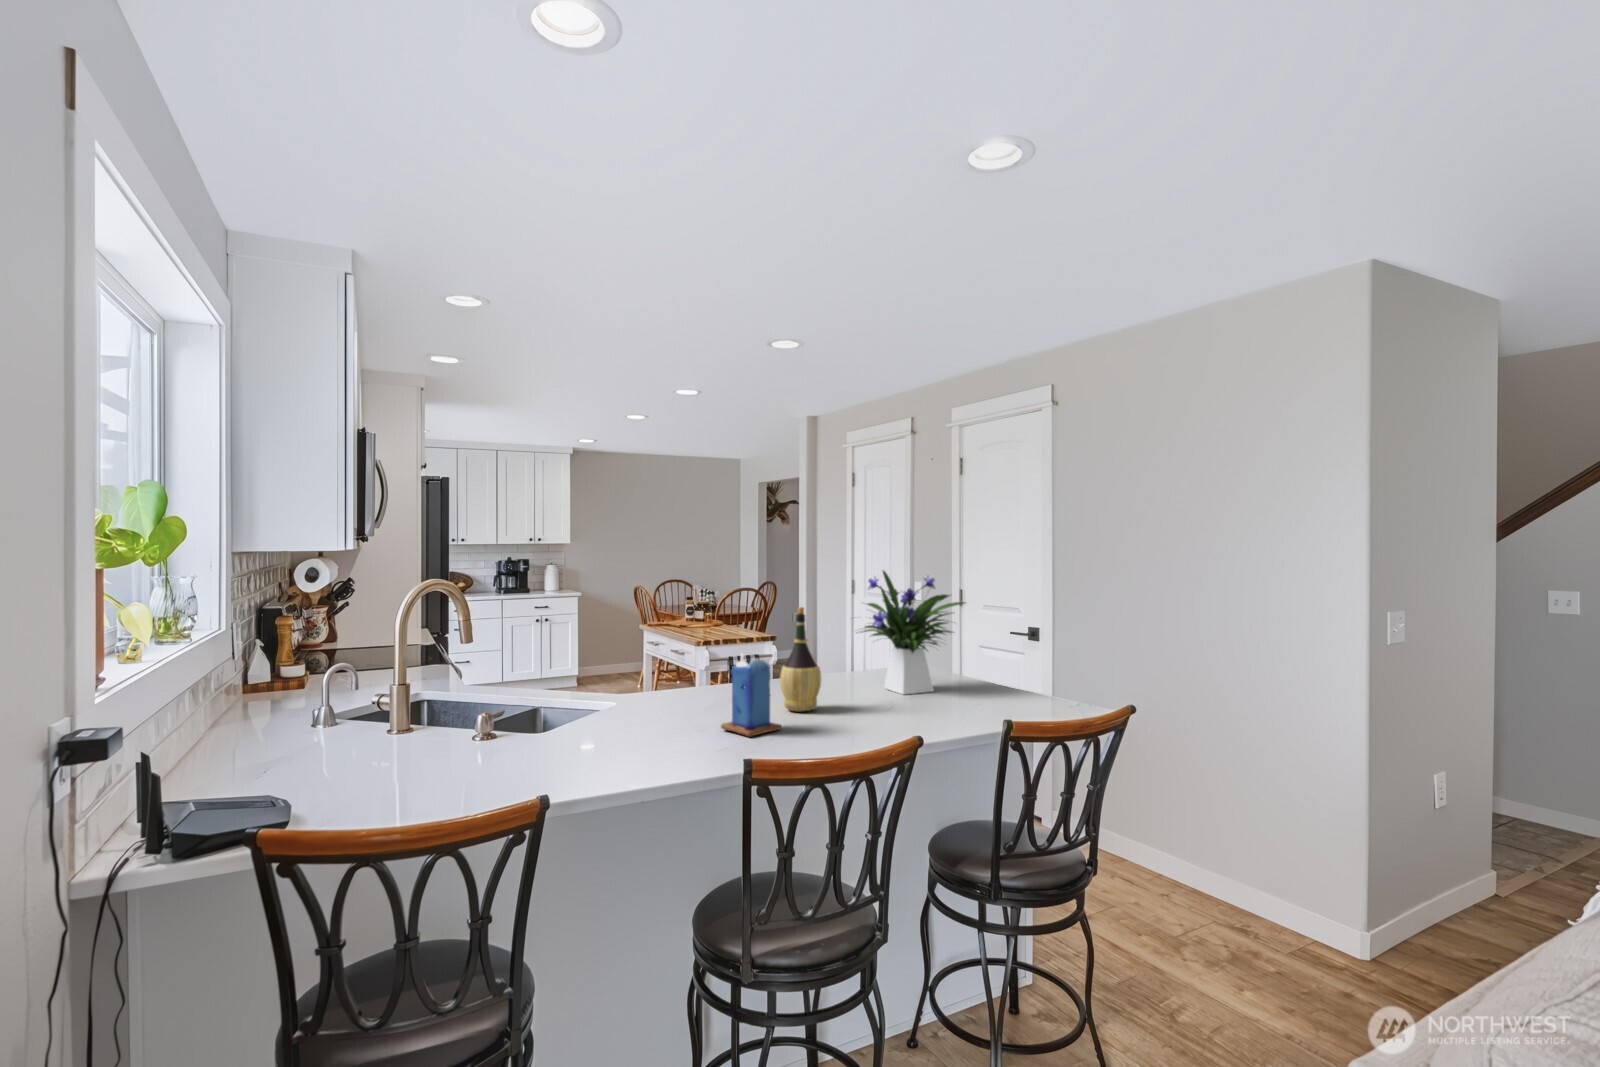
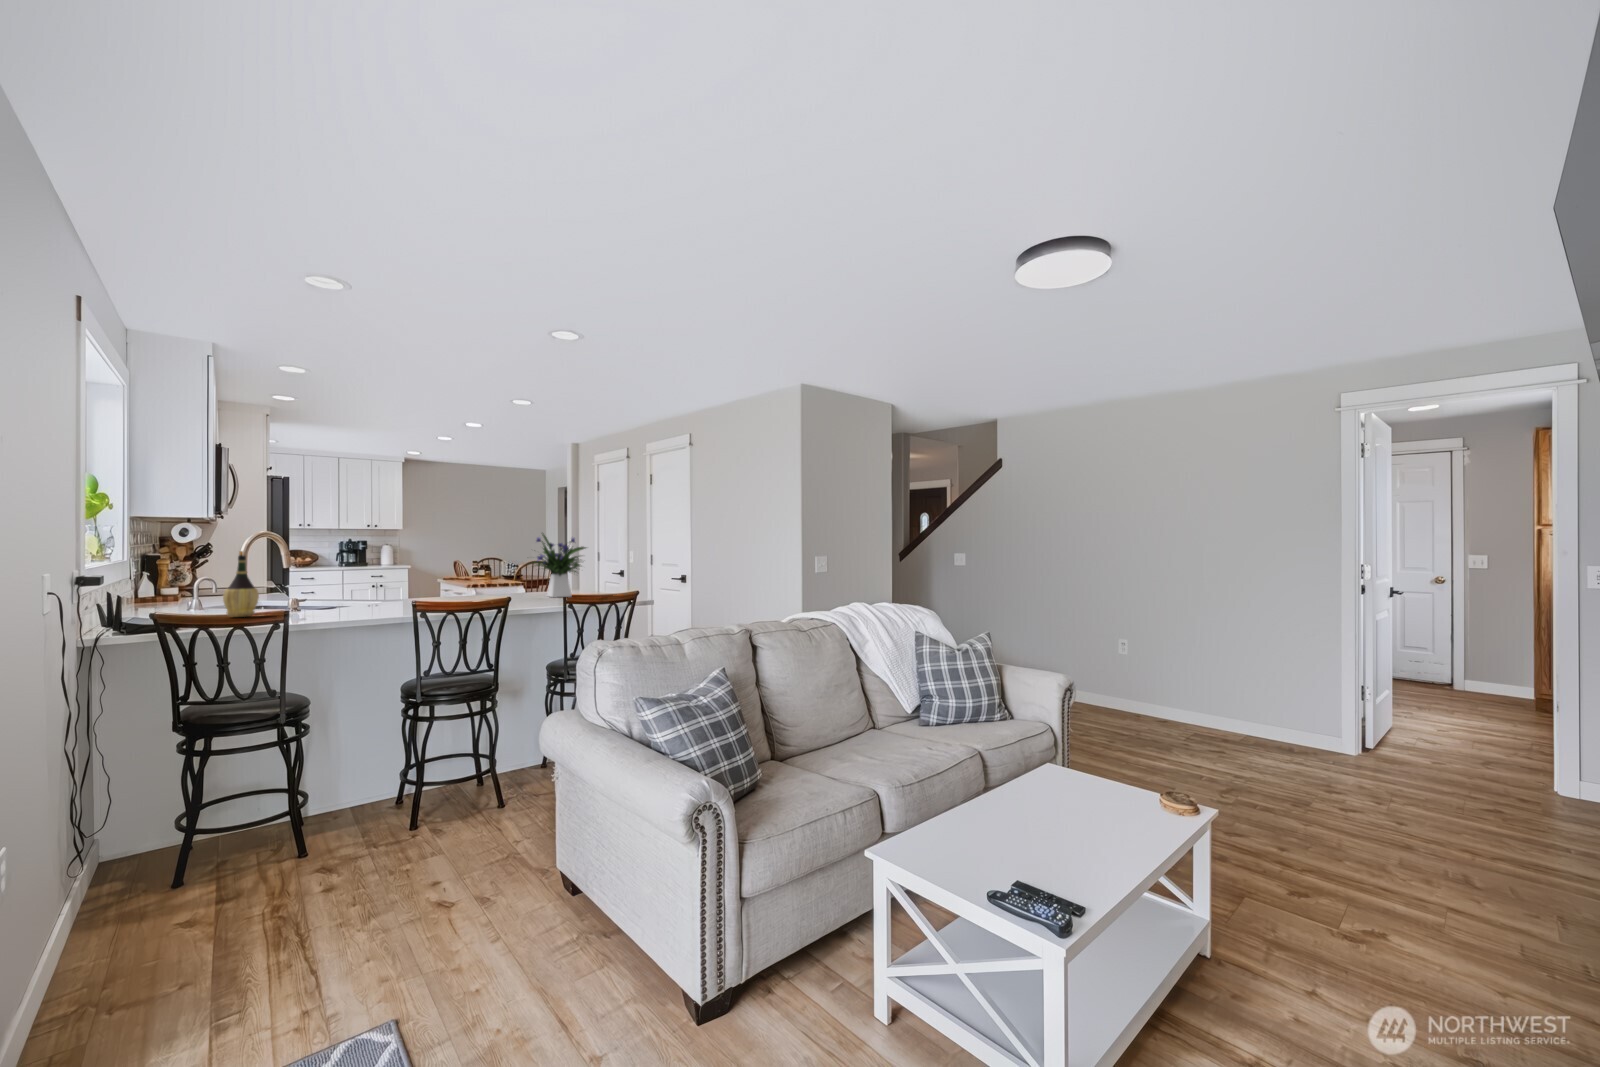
wine bottle: present [780,607,821,711] -> present [223,551,259,617]
candle: present [721,654,781,737] -> none [430,568,462,608]

